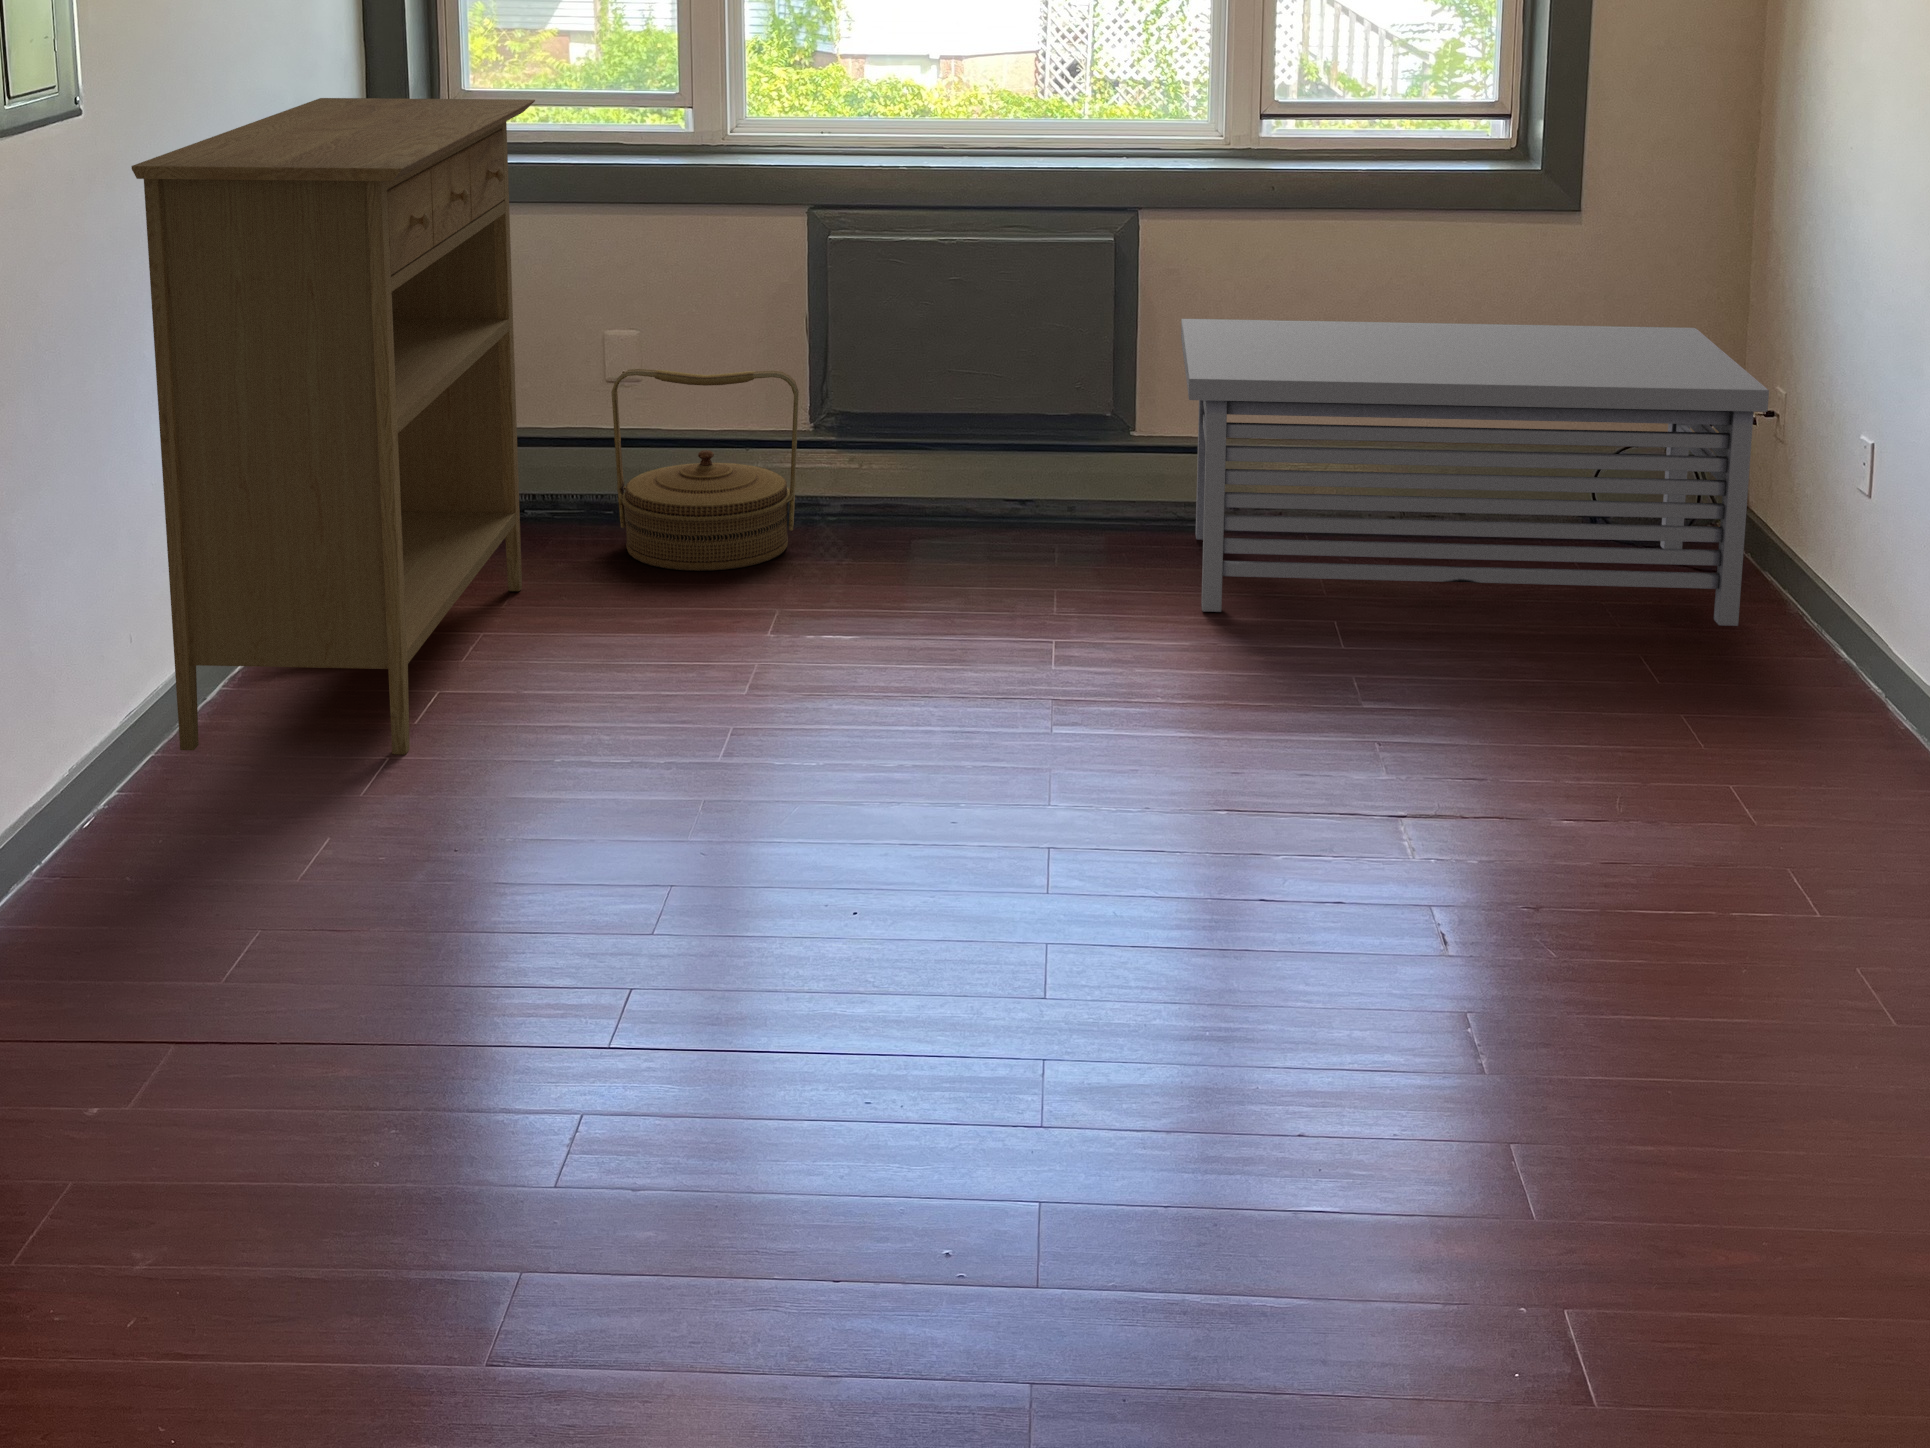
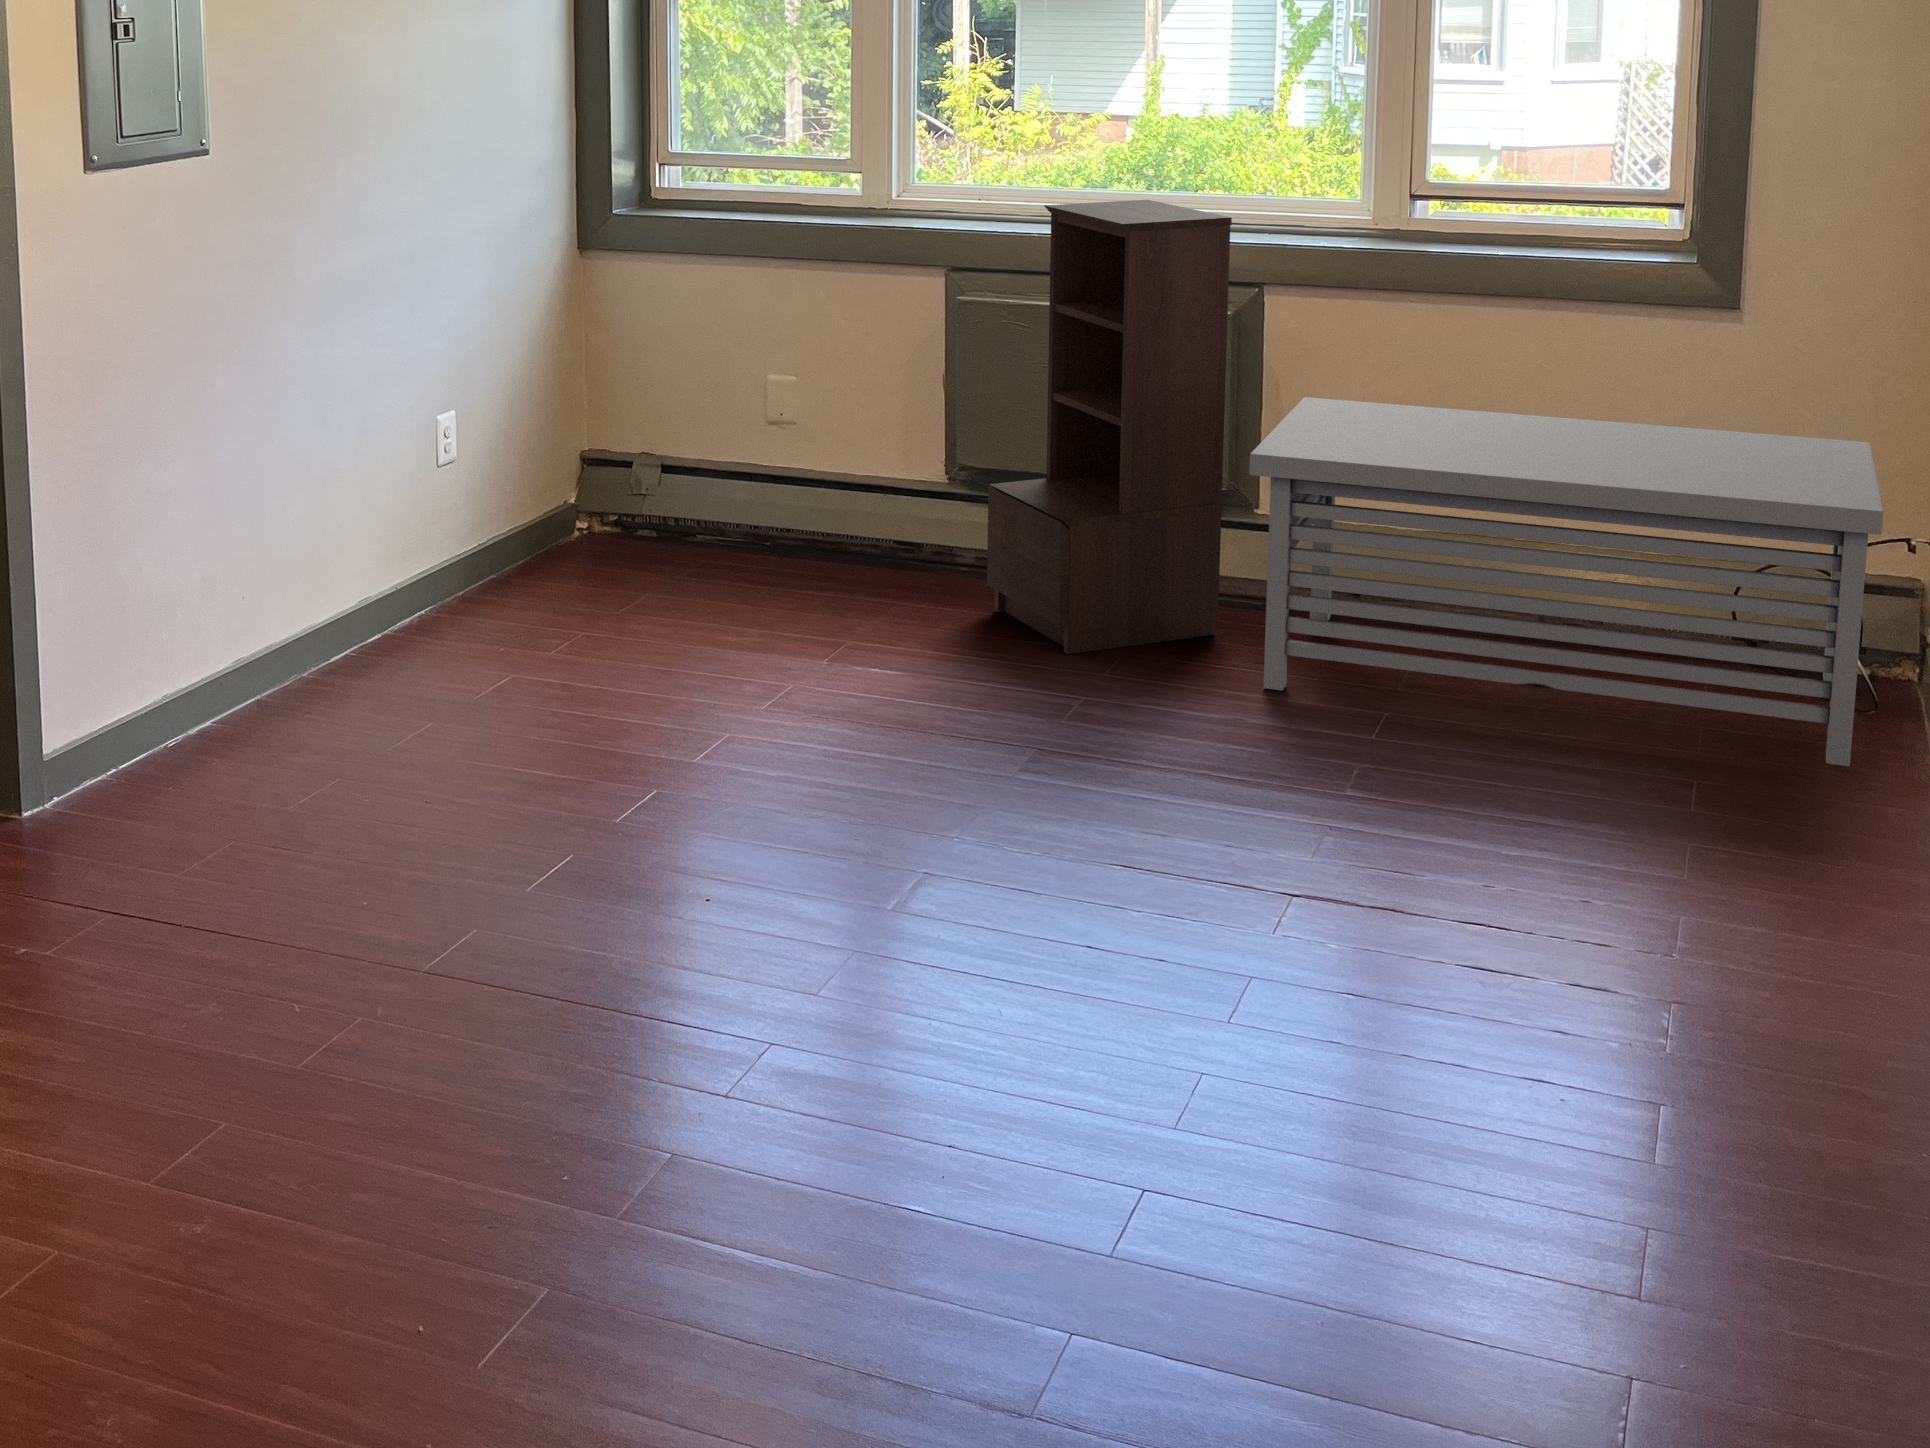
console table: present [131,98,535,755] -> none [251,153,672,729]
bookshelf: none [884,127,1130,598] -> present [987,200,1232,654]
woven basket: present [611,369,799,571] -> none [754,411,922,603]

